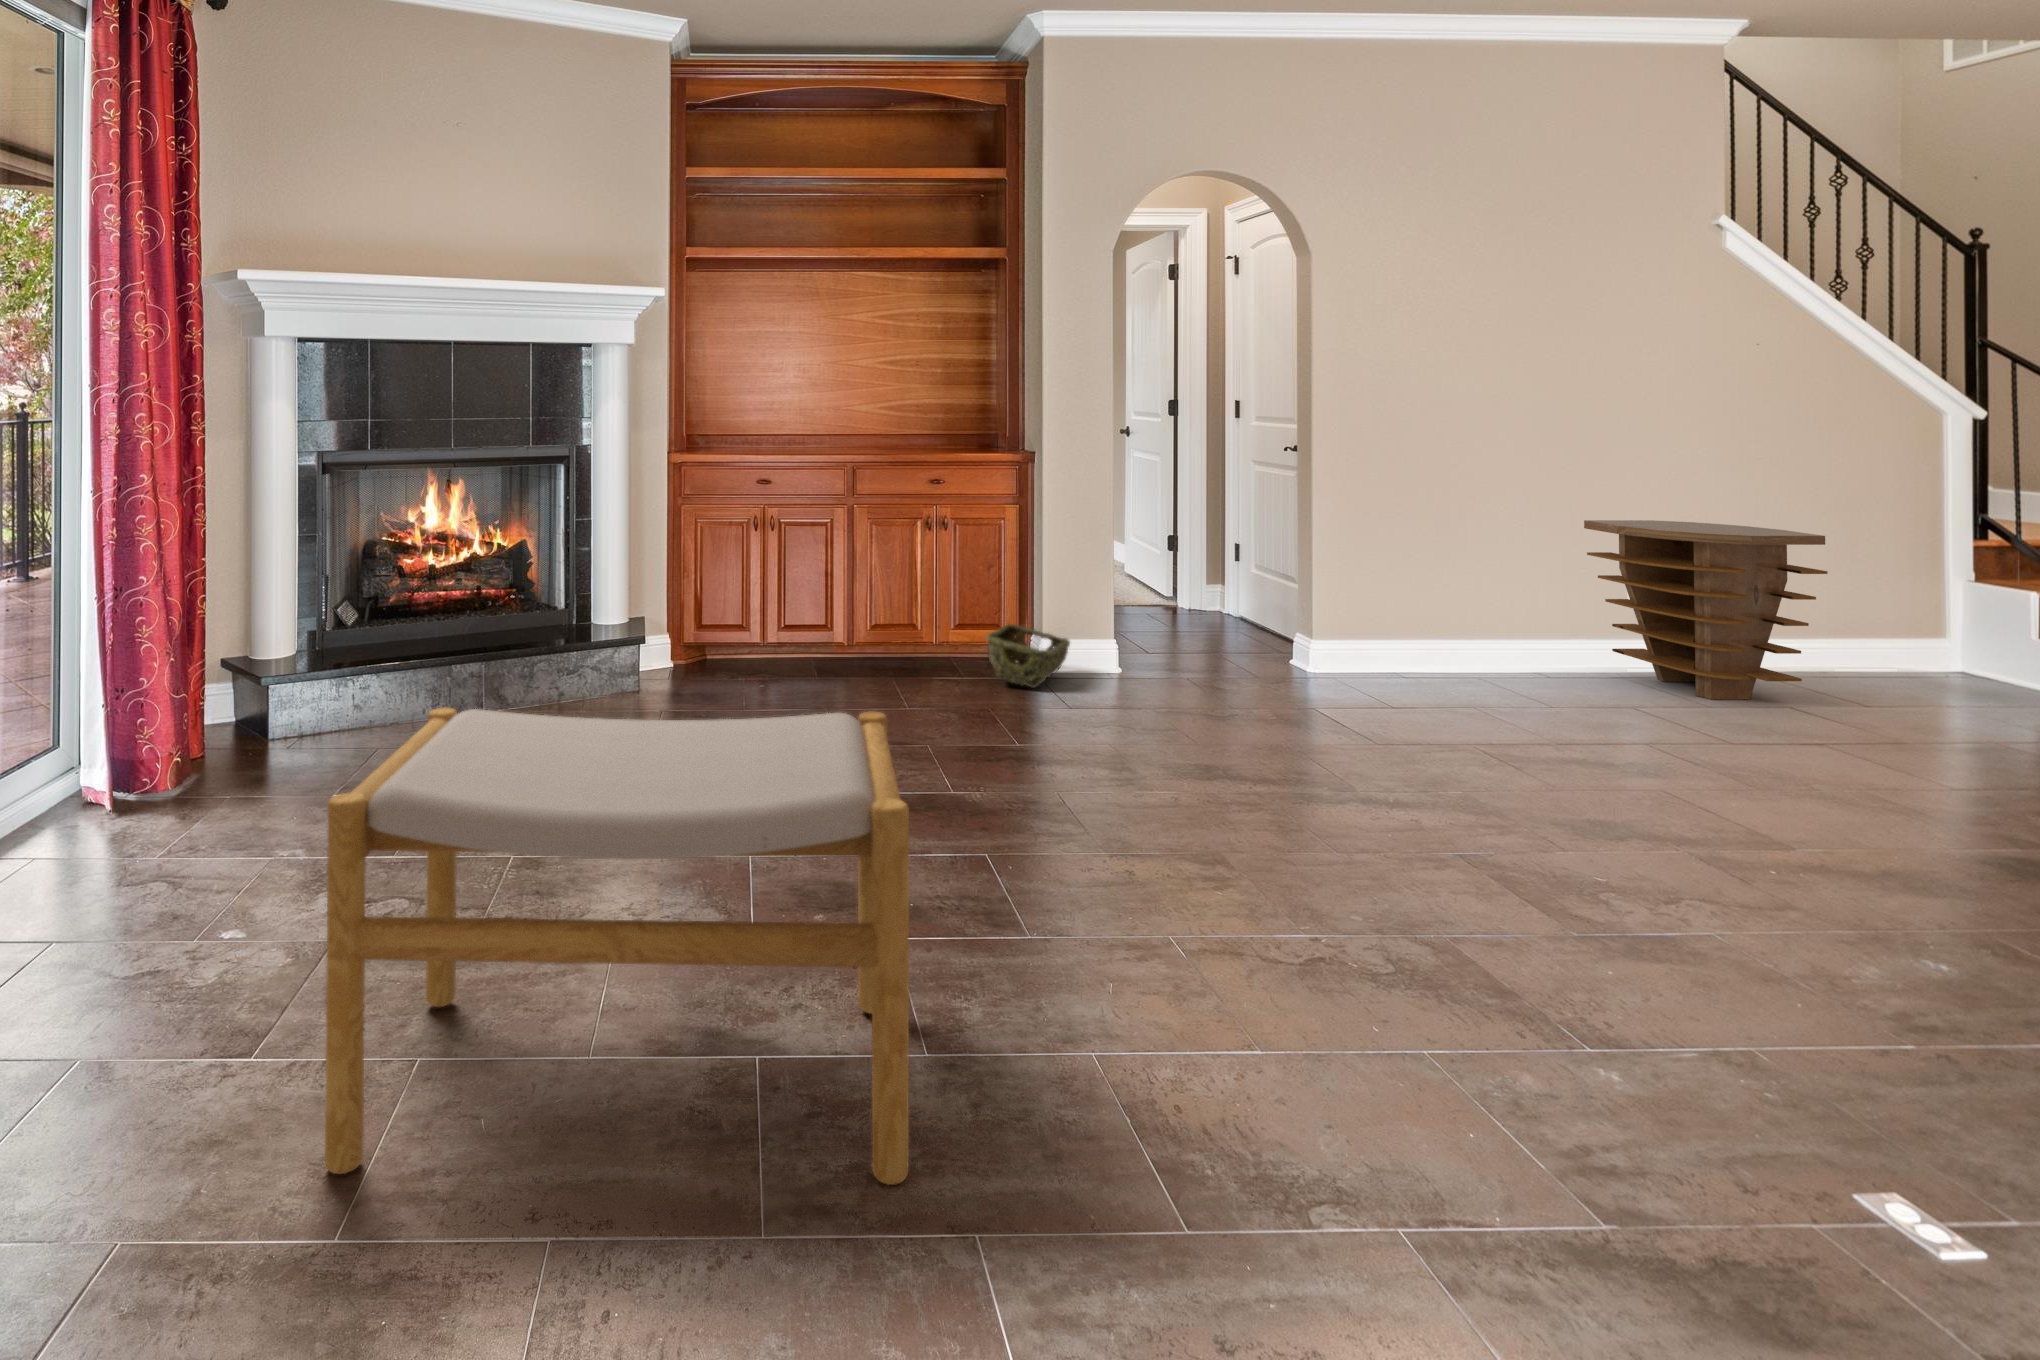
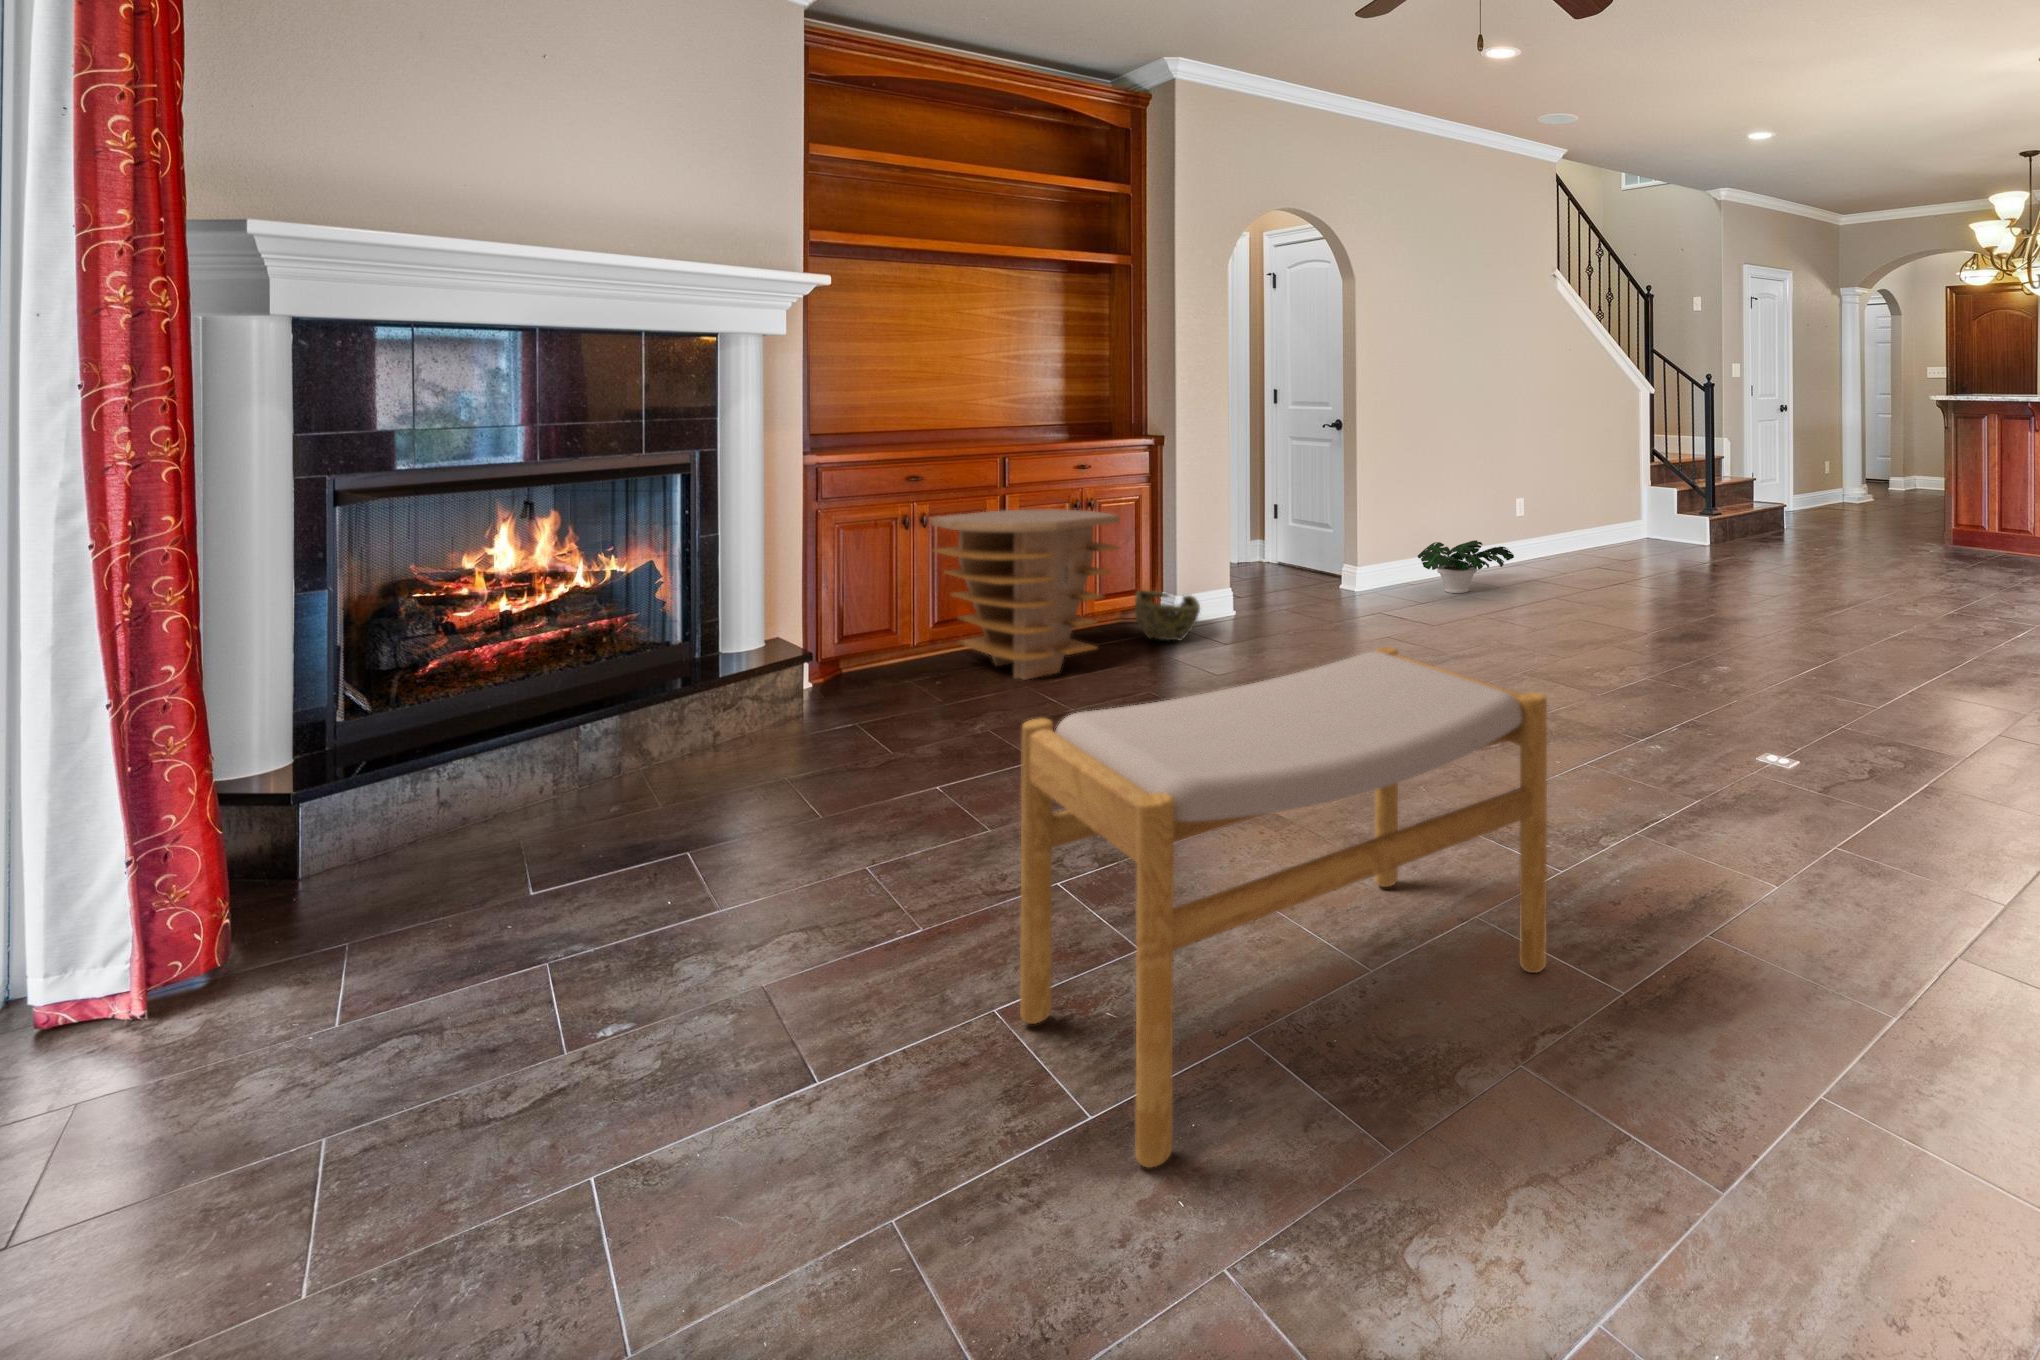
side table: present [1584,520,1828,700] -> present [930,509,1120,680]
potted plant: none [1394,617,1562,694] -> present [1418,540,1514,593]

